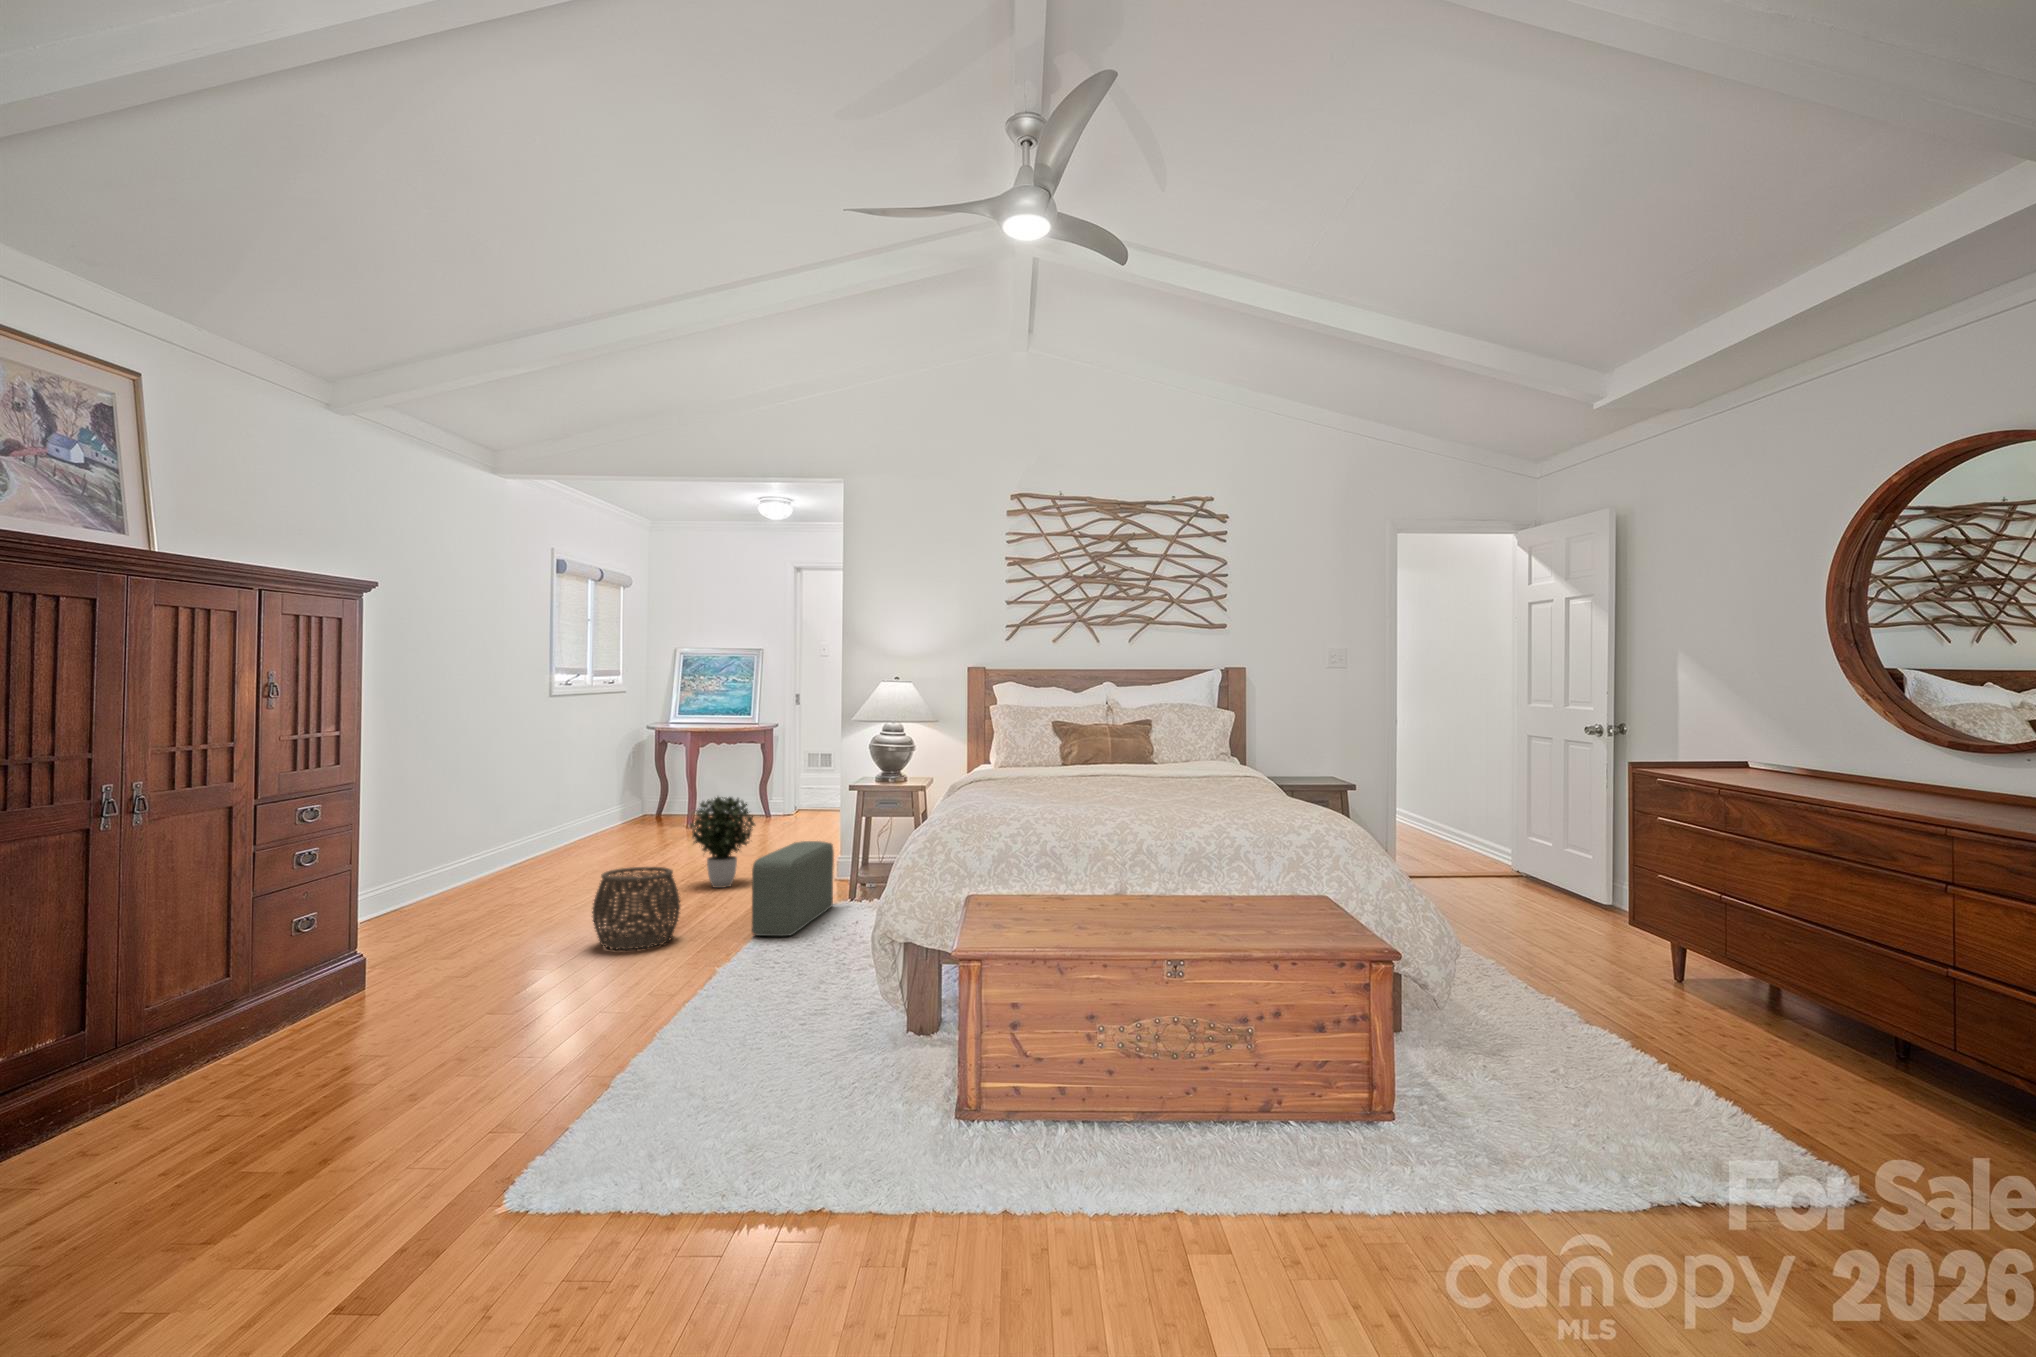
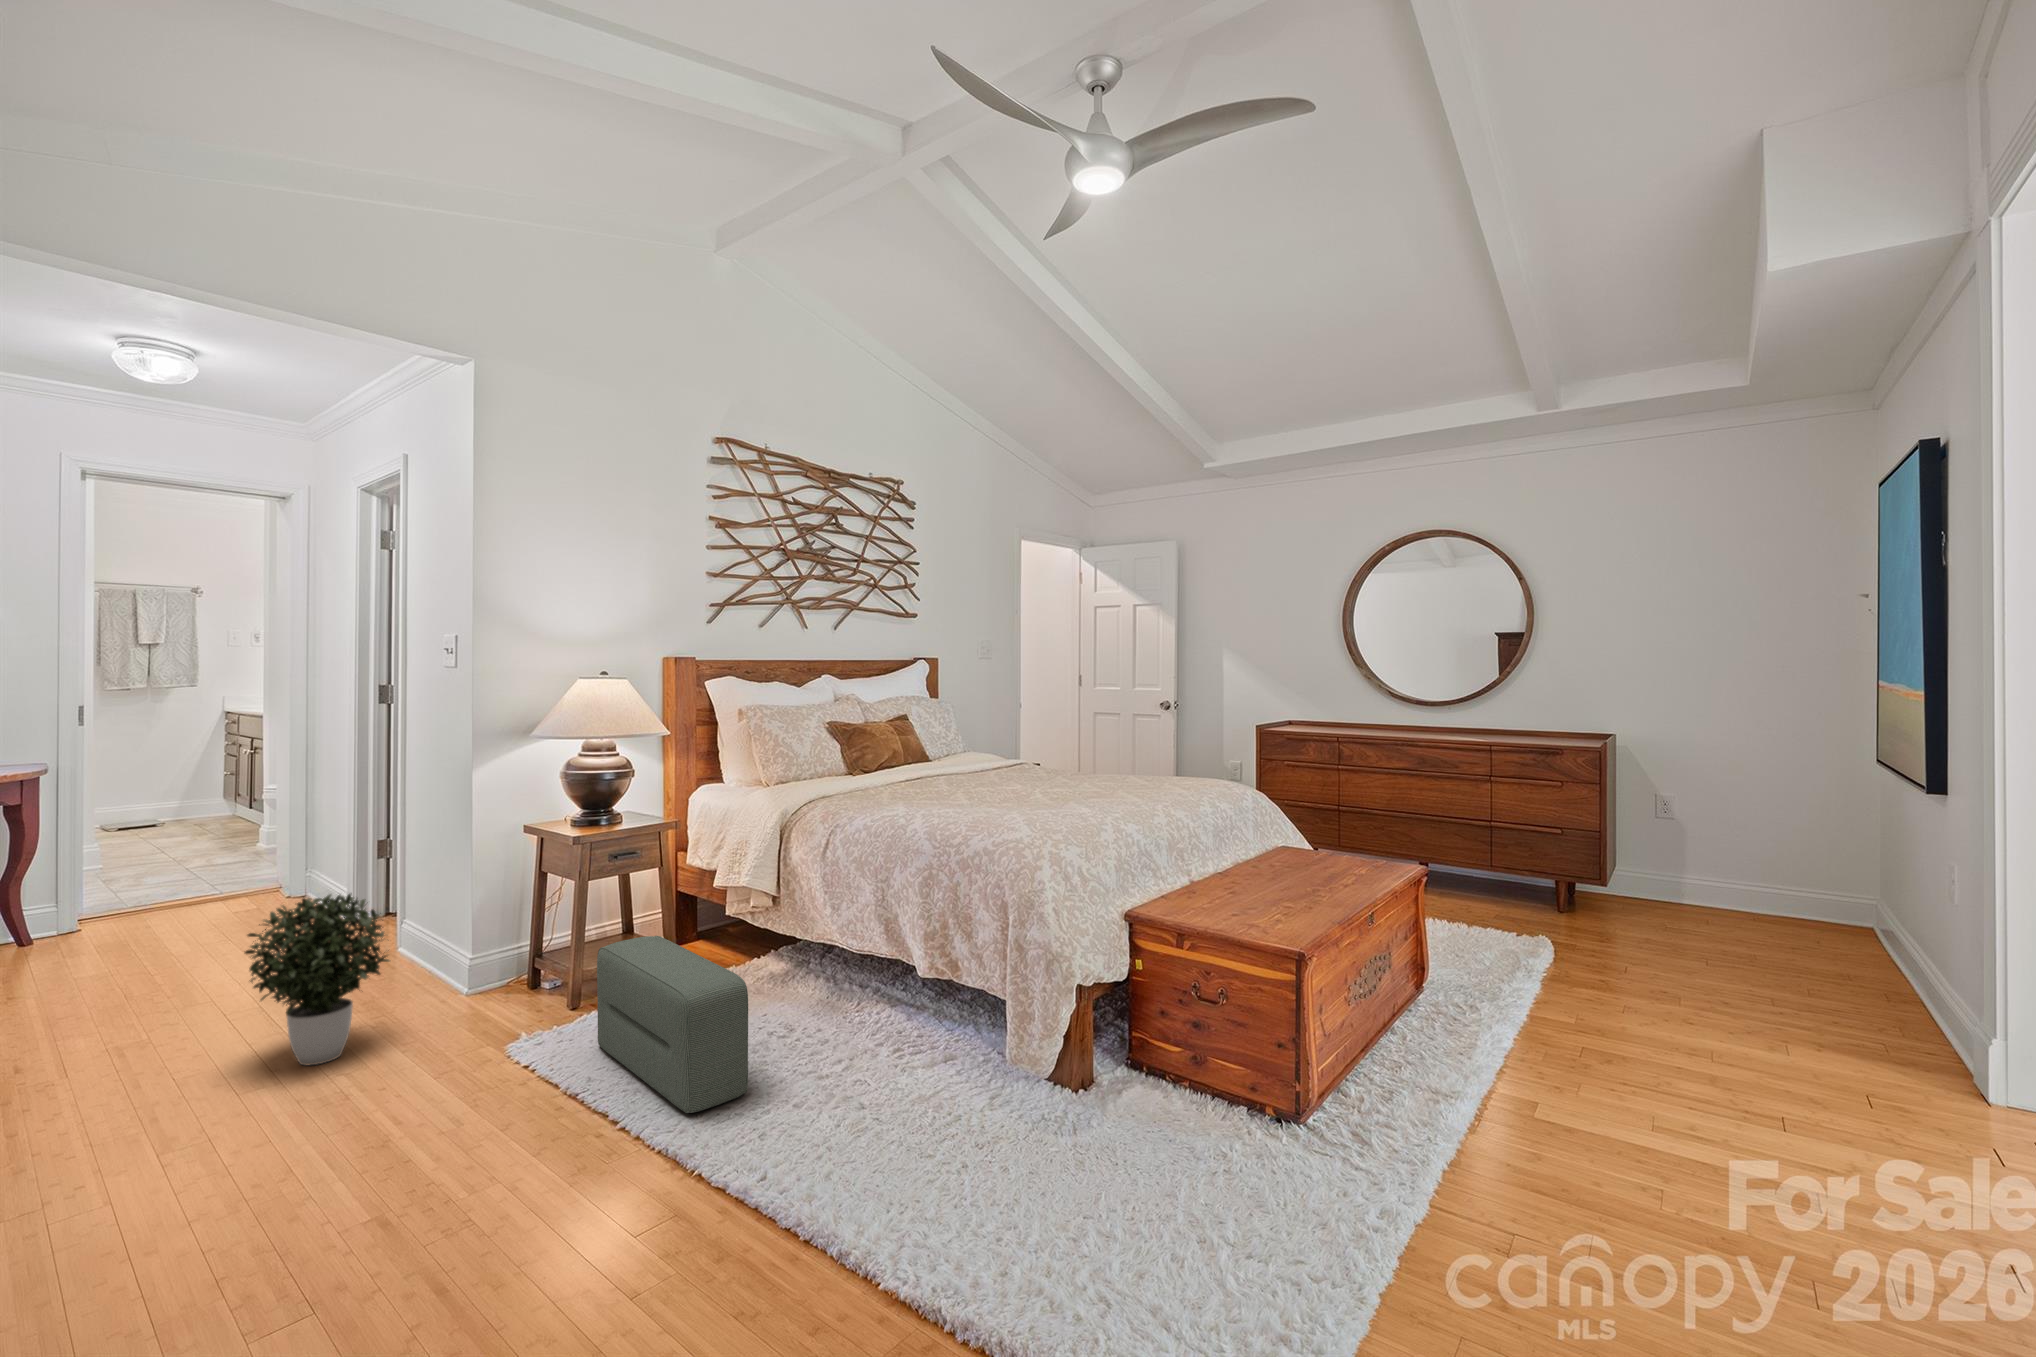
woven basket: present [592,867,680,950] -> none [405,1054,589,1253]

